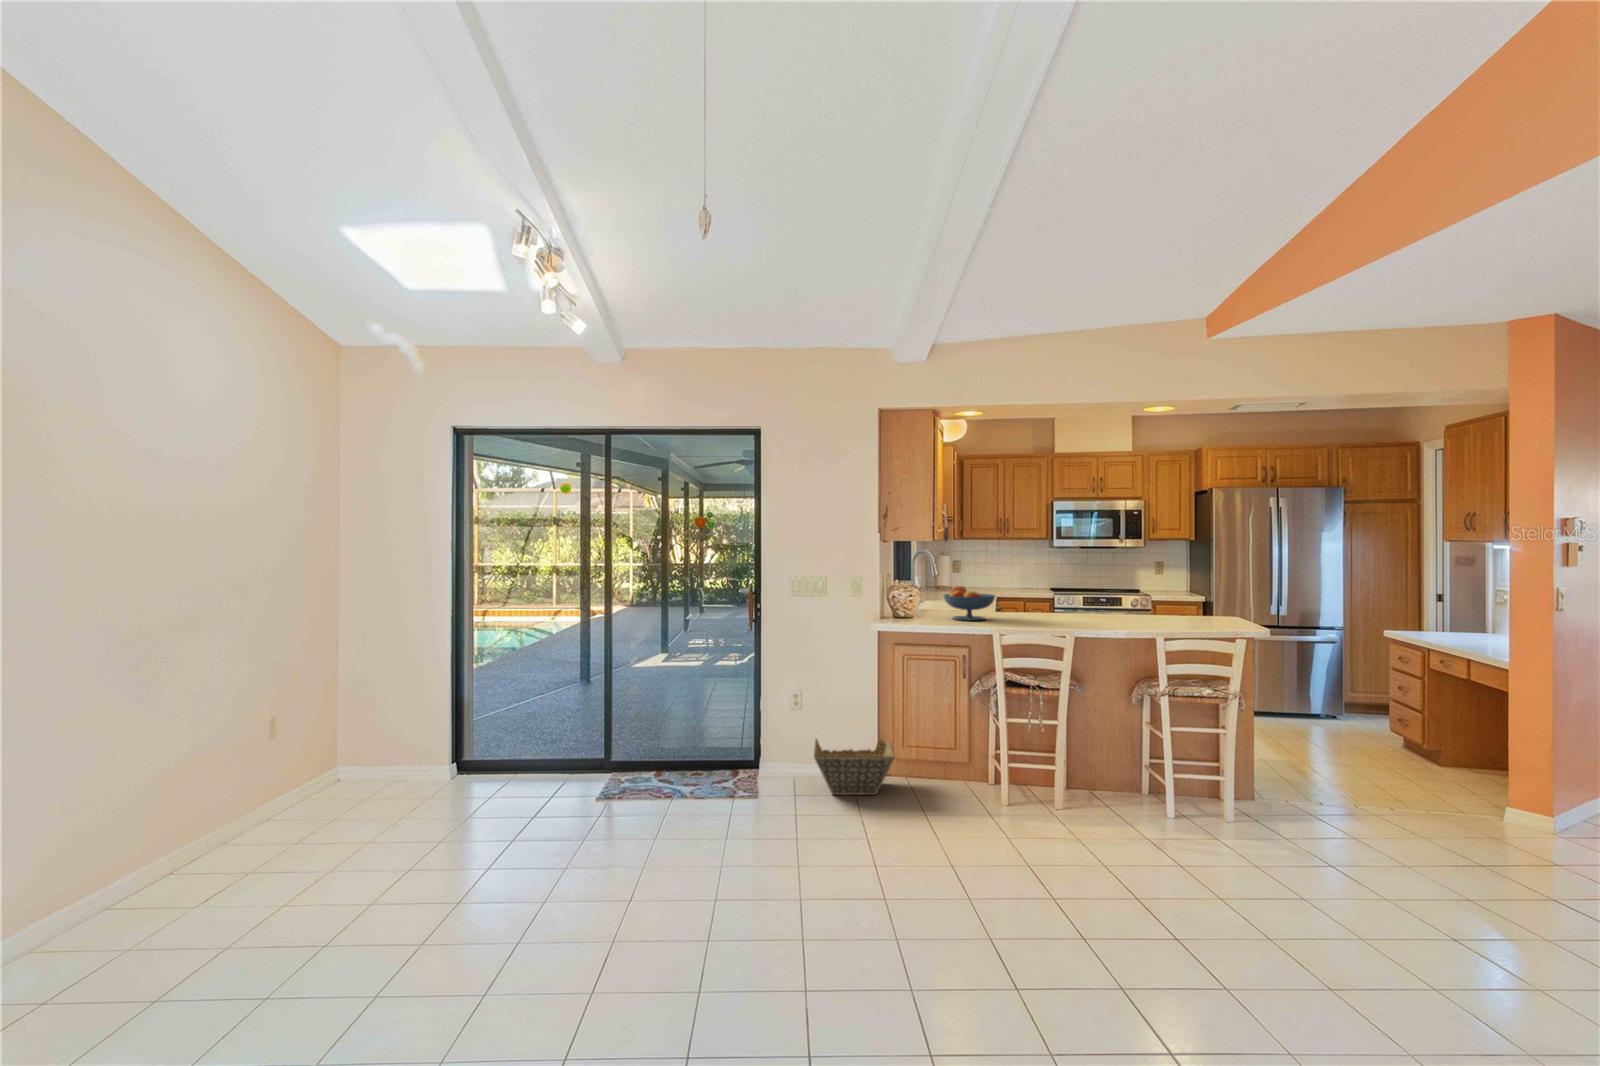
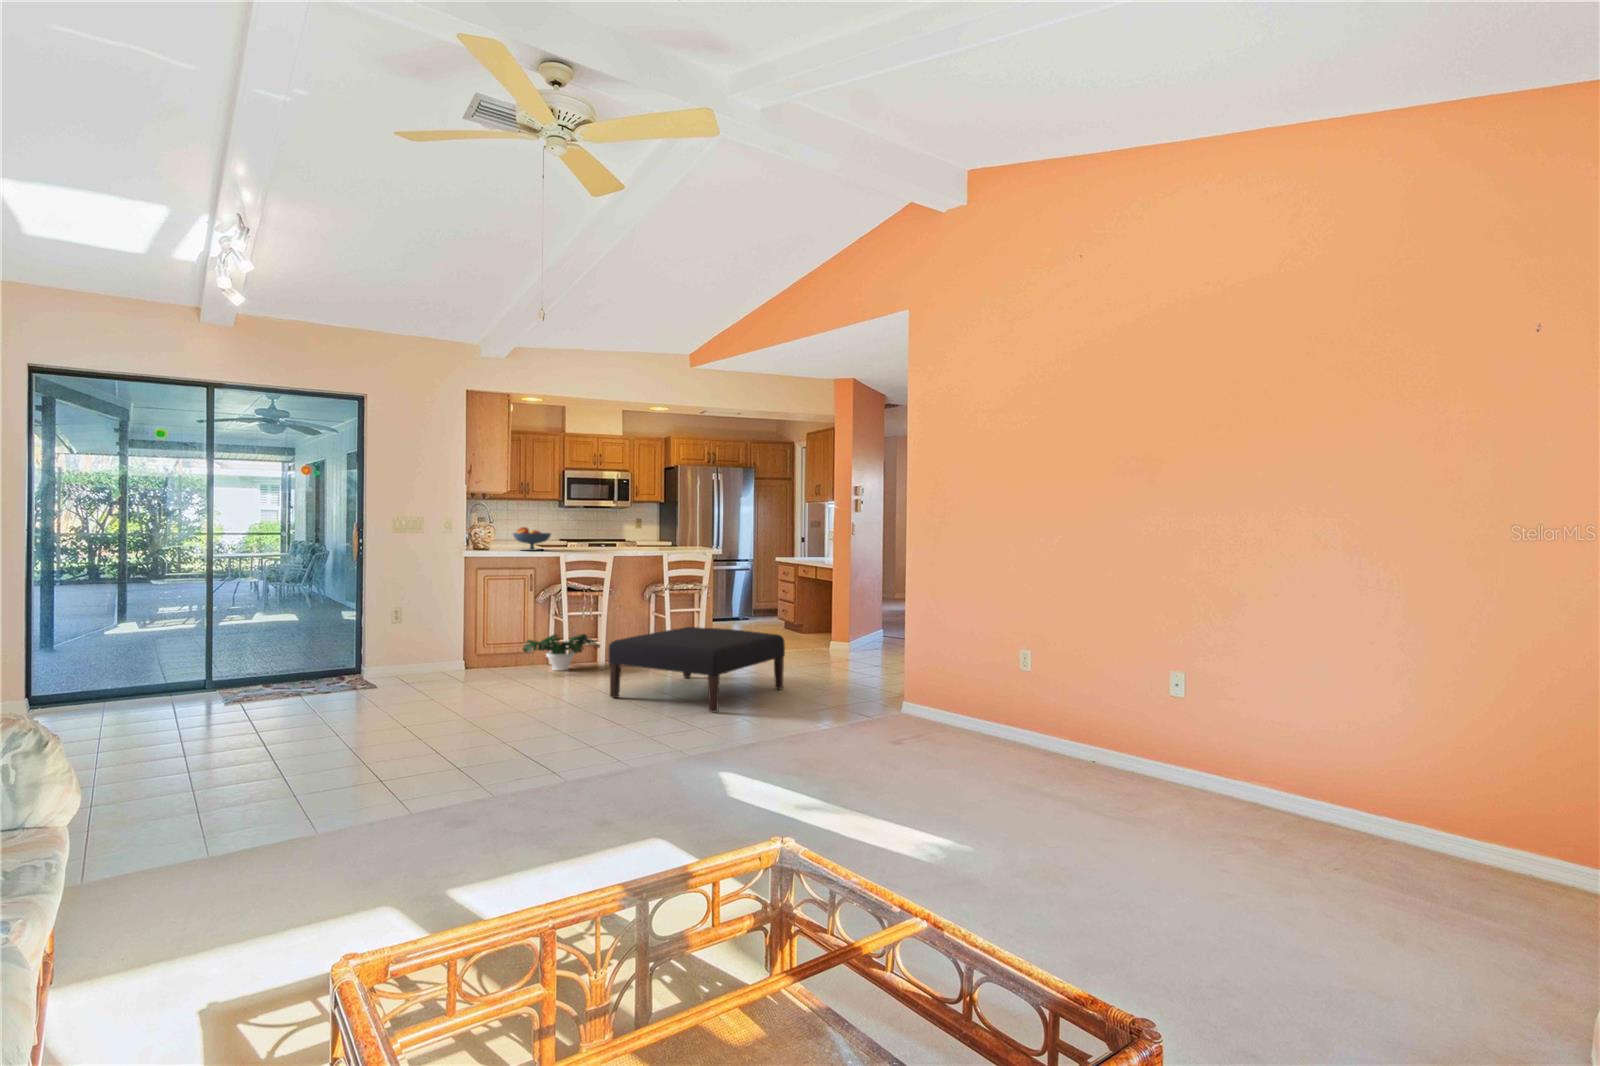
basket: present [814,739,895,795] -> none [415,638,489,680]
potted plant: none [939,745,1052,804] -> present [523,634,600,671]
ottoman: none [1032,773,1379,982] -> present [609,627,785,712]

